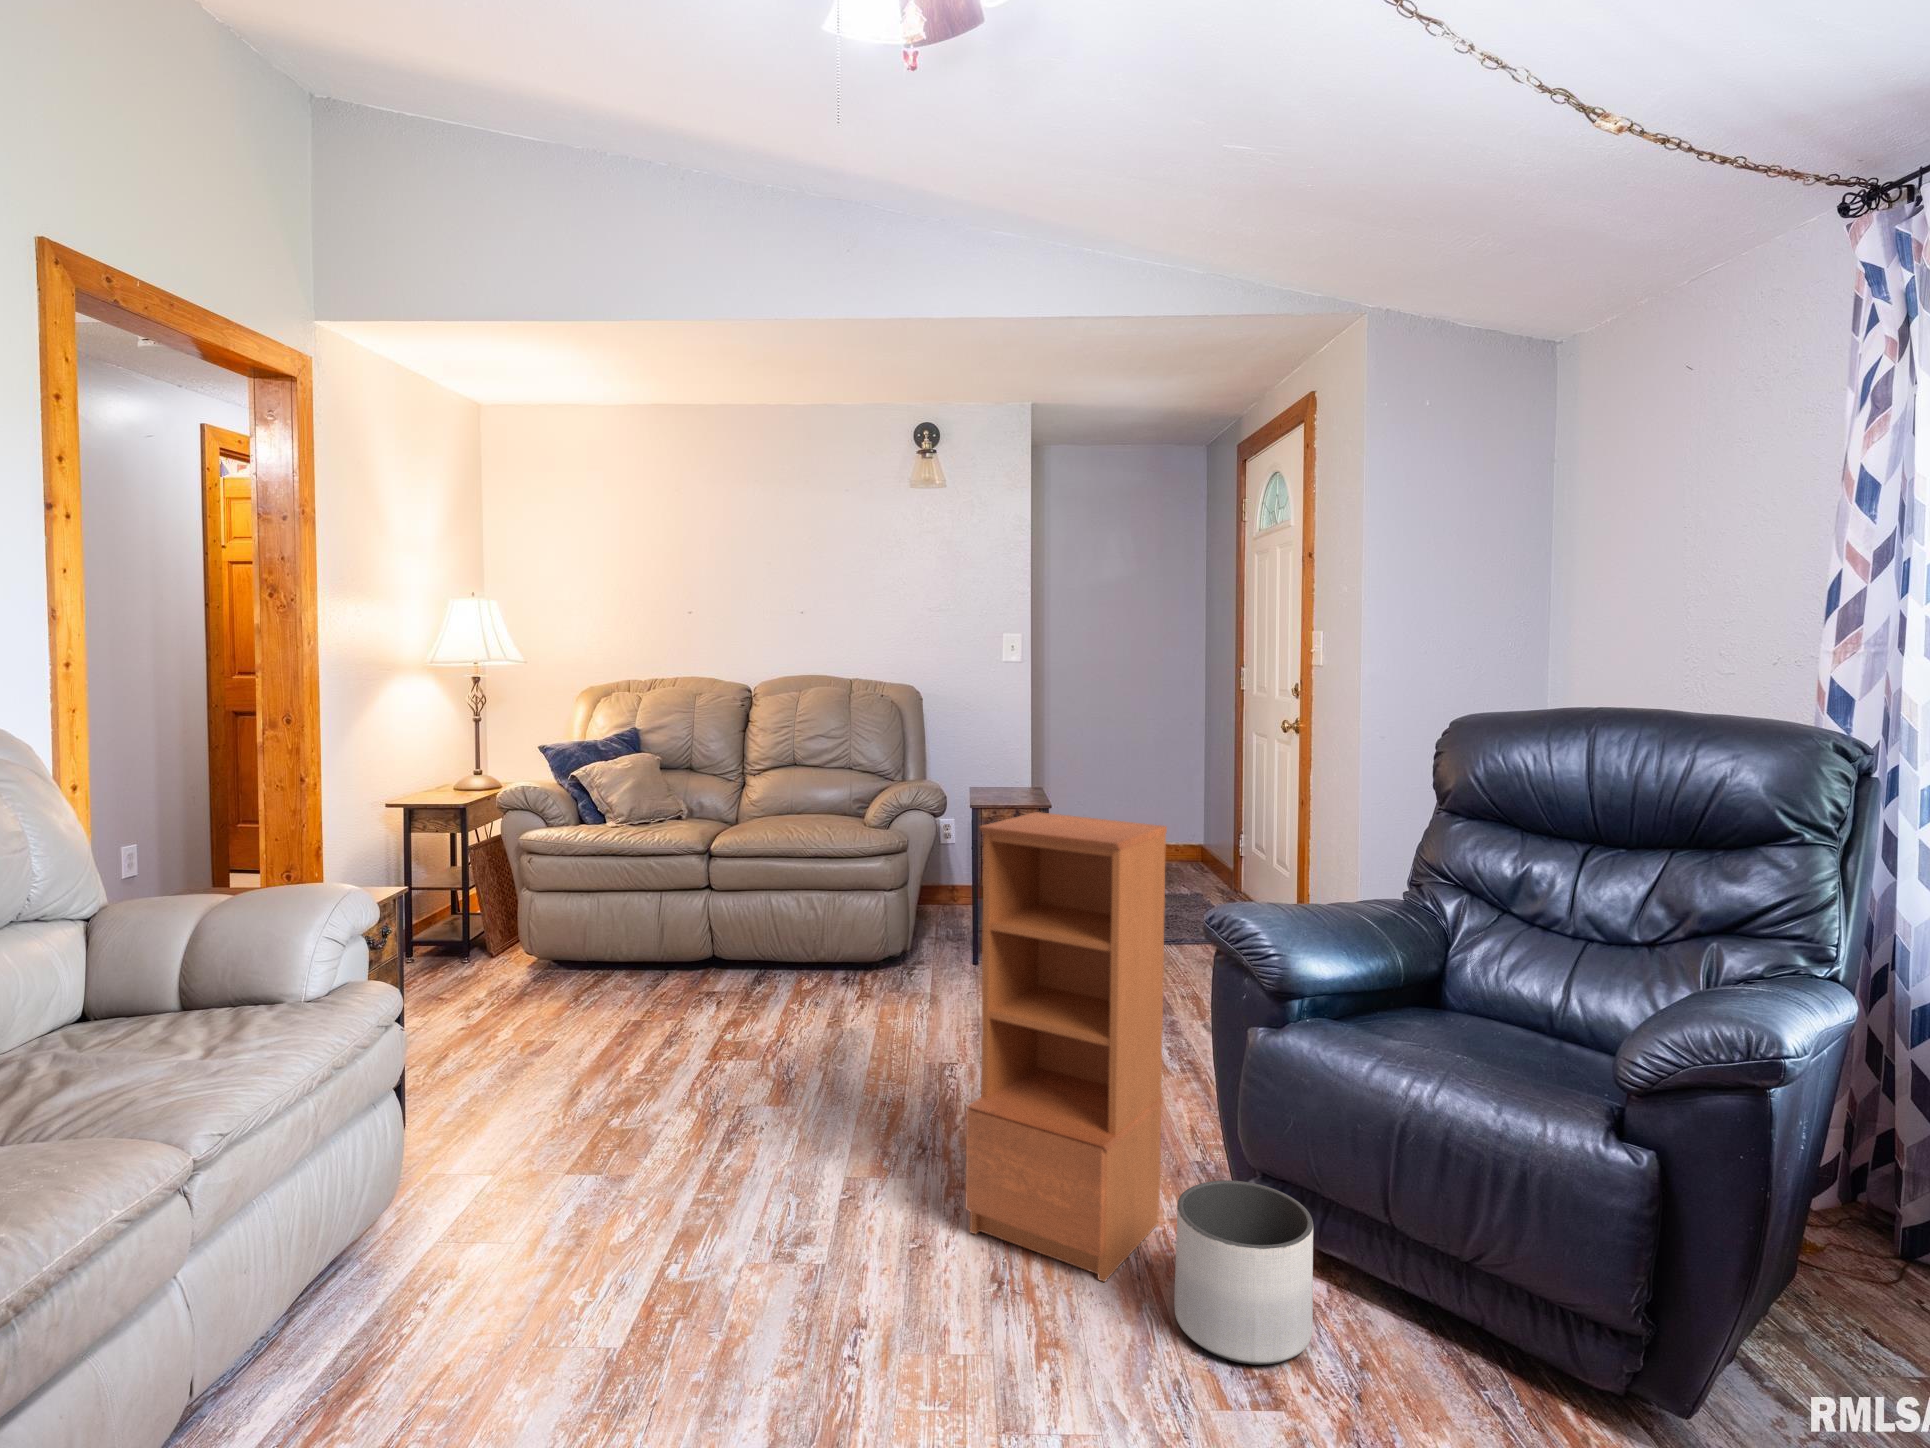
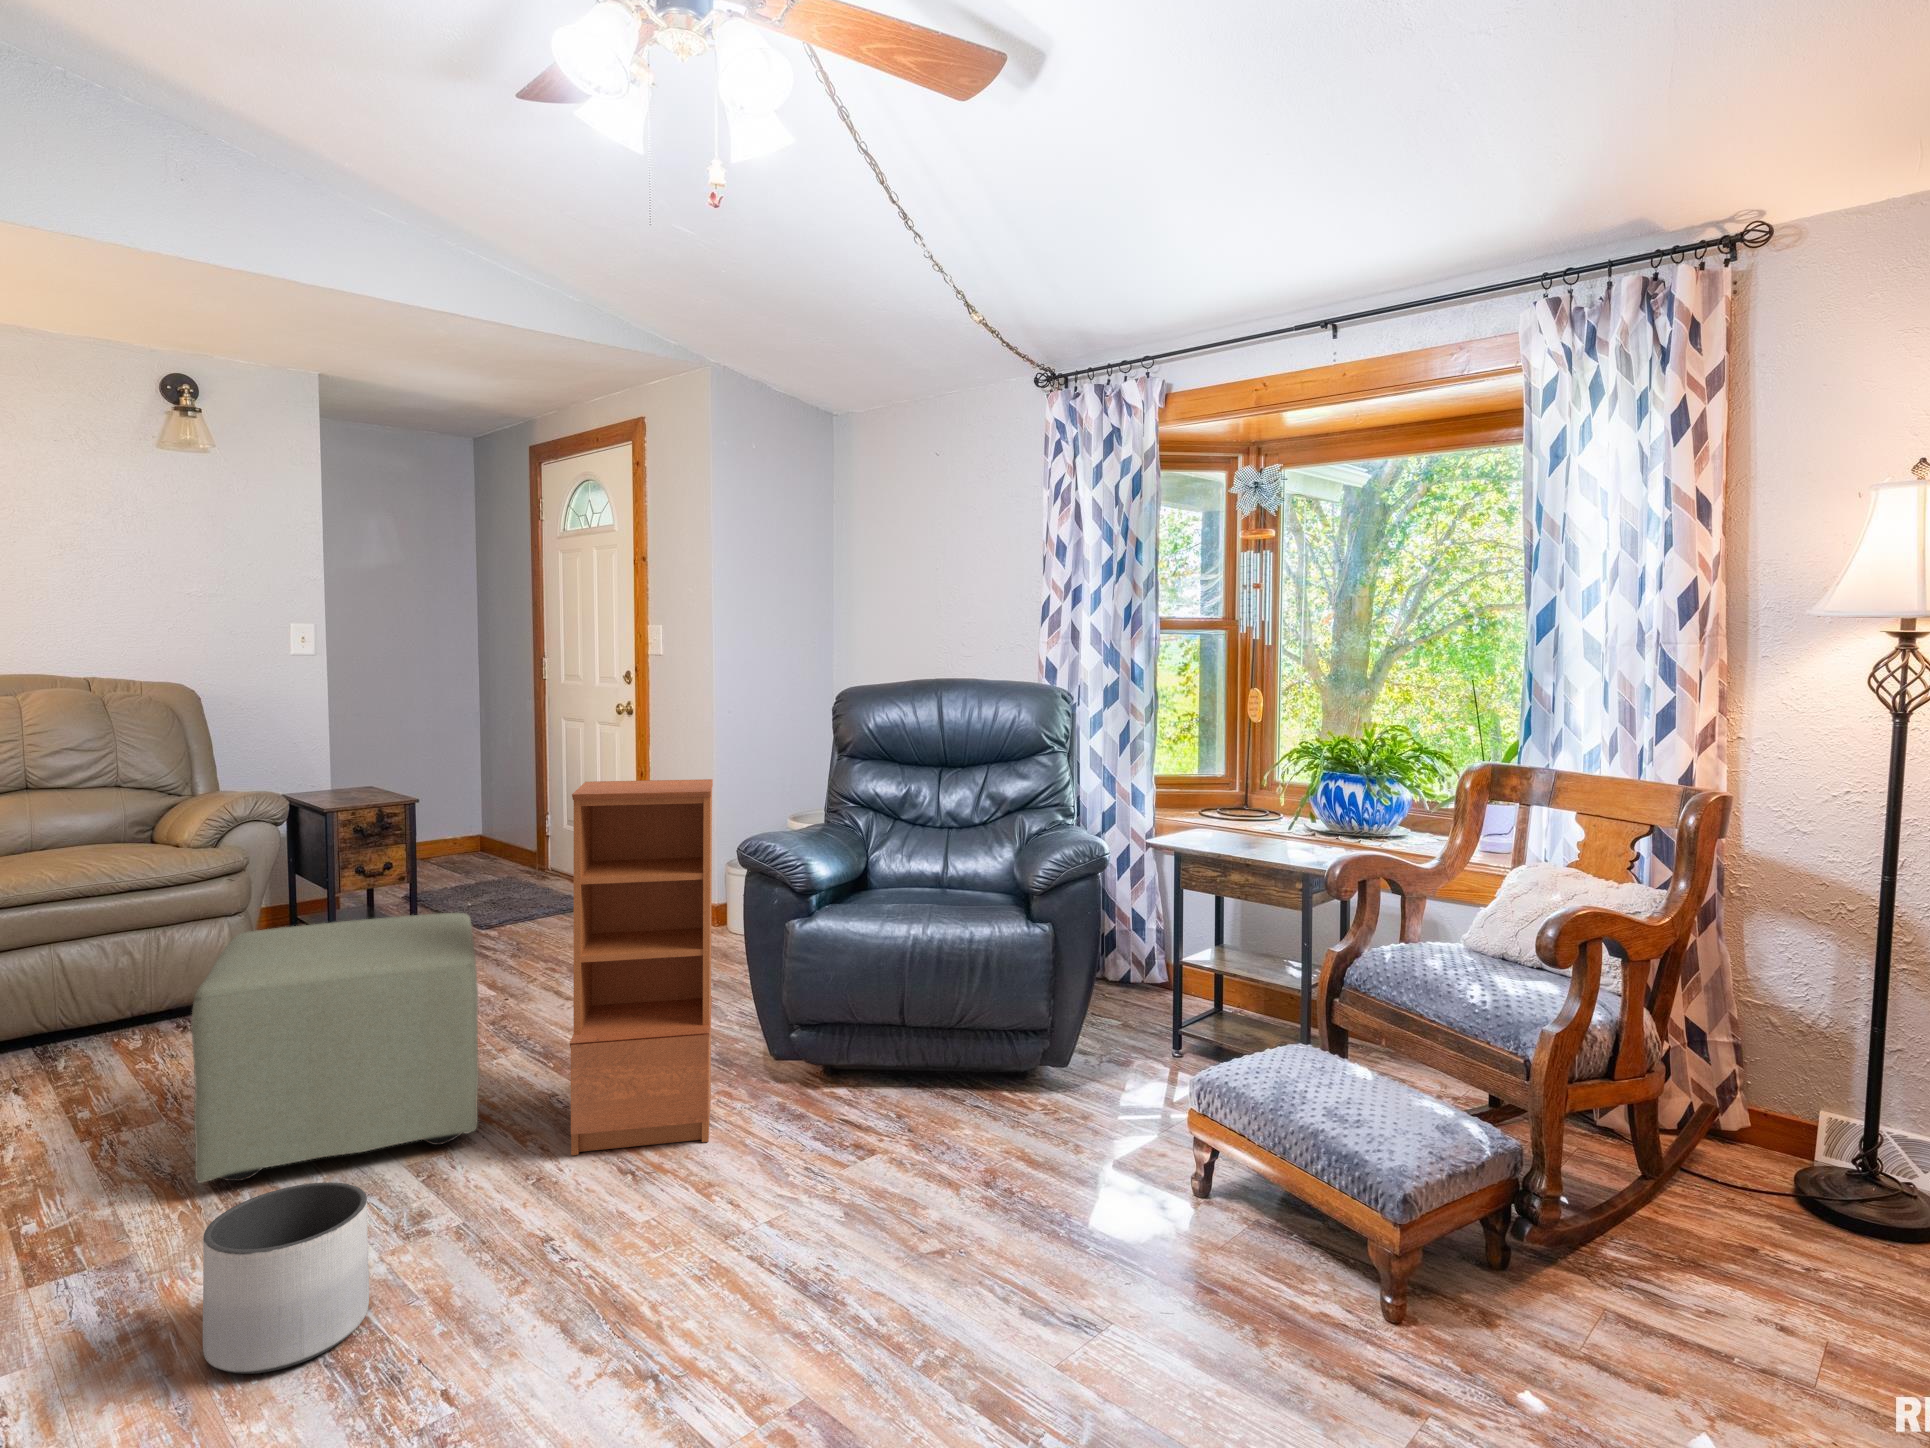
ottoman: none [707,913,985,1167] -> present [191,913,479,1183]
planter: present [1174,1180,1313,1365] -> present [203,1182,369,1374]

